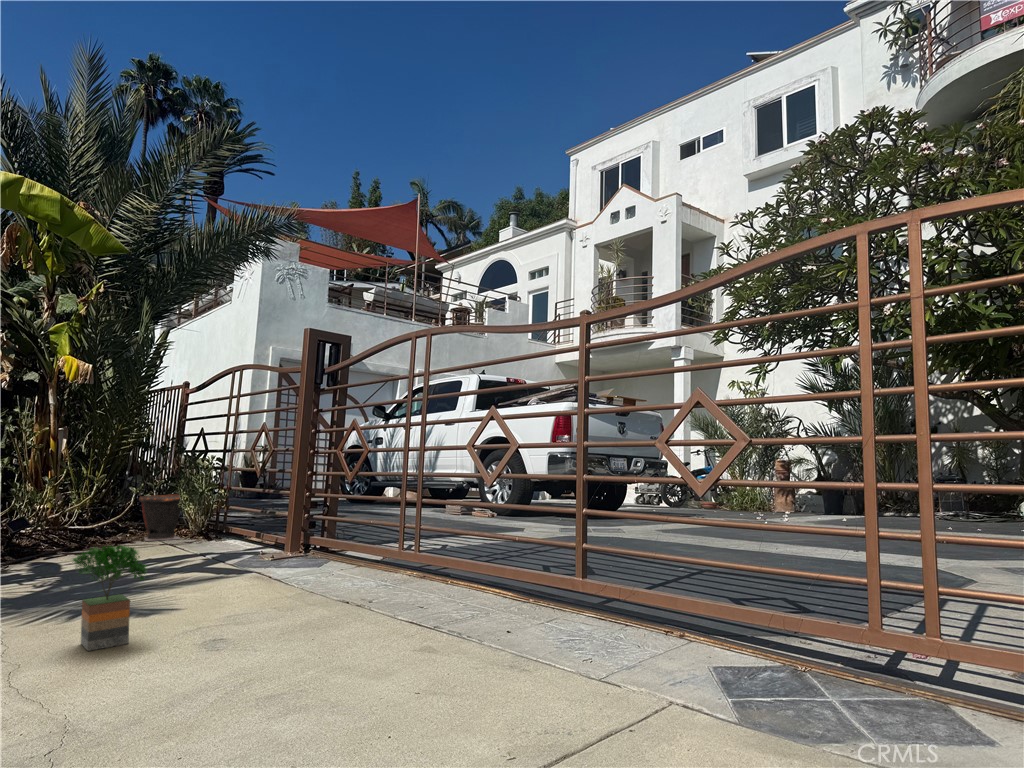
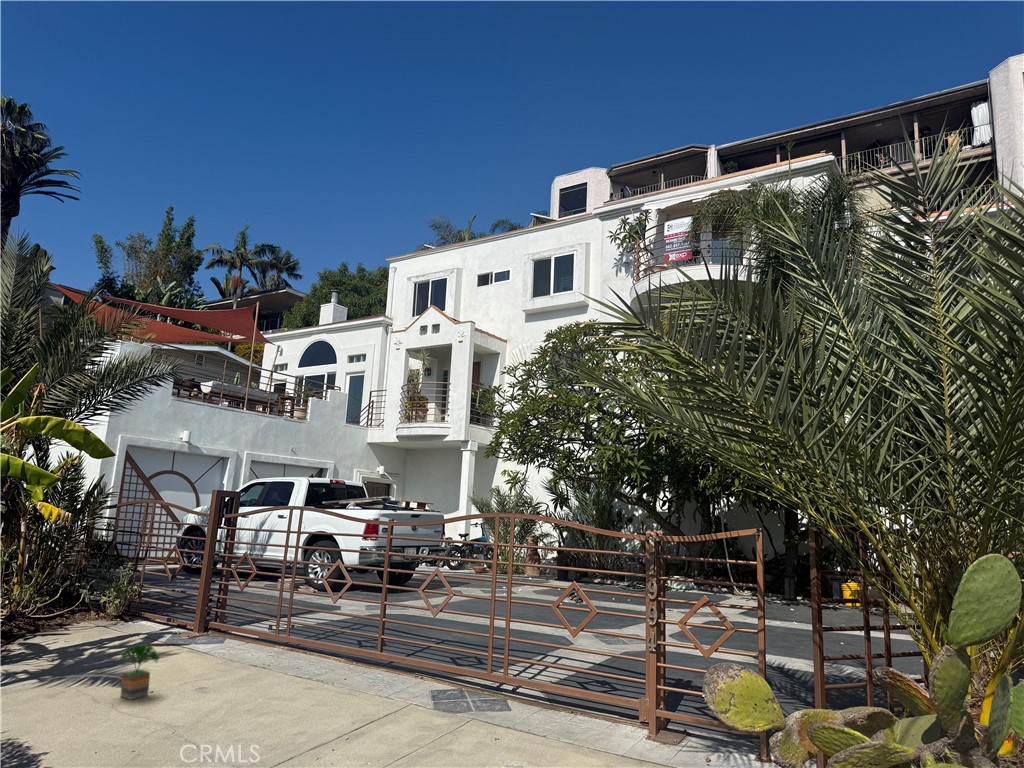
trash can: present [139,494,180,541] -> none [56,585,92,622]

